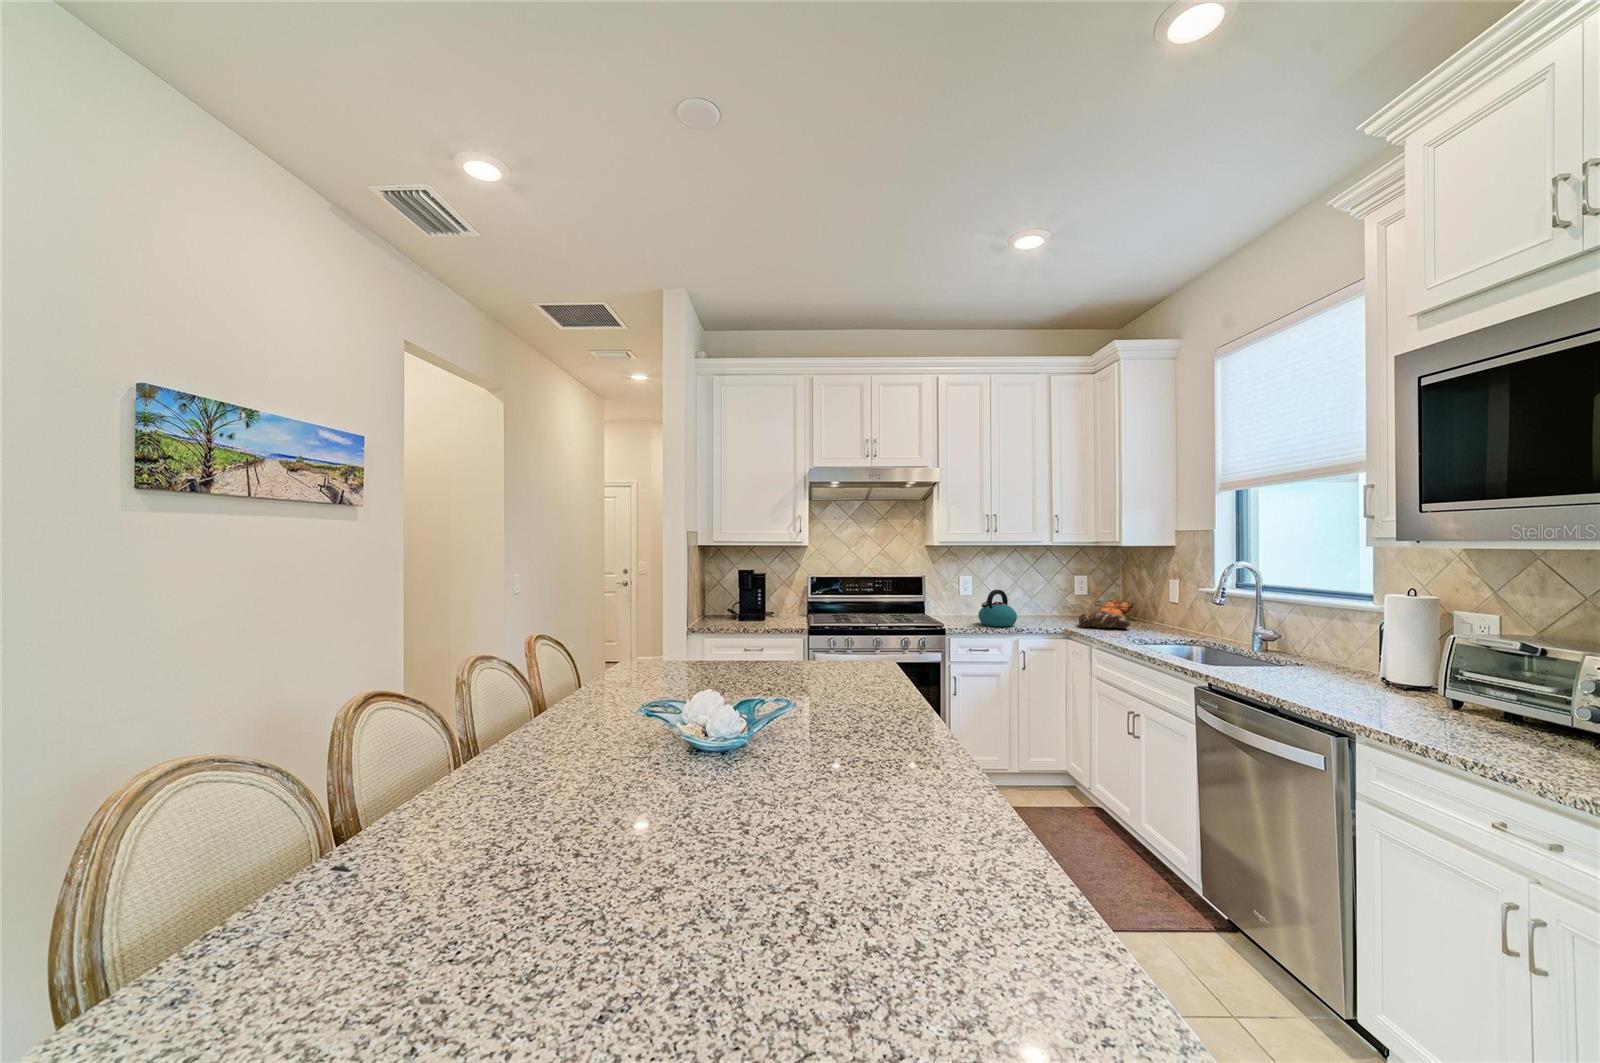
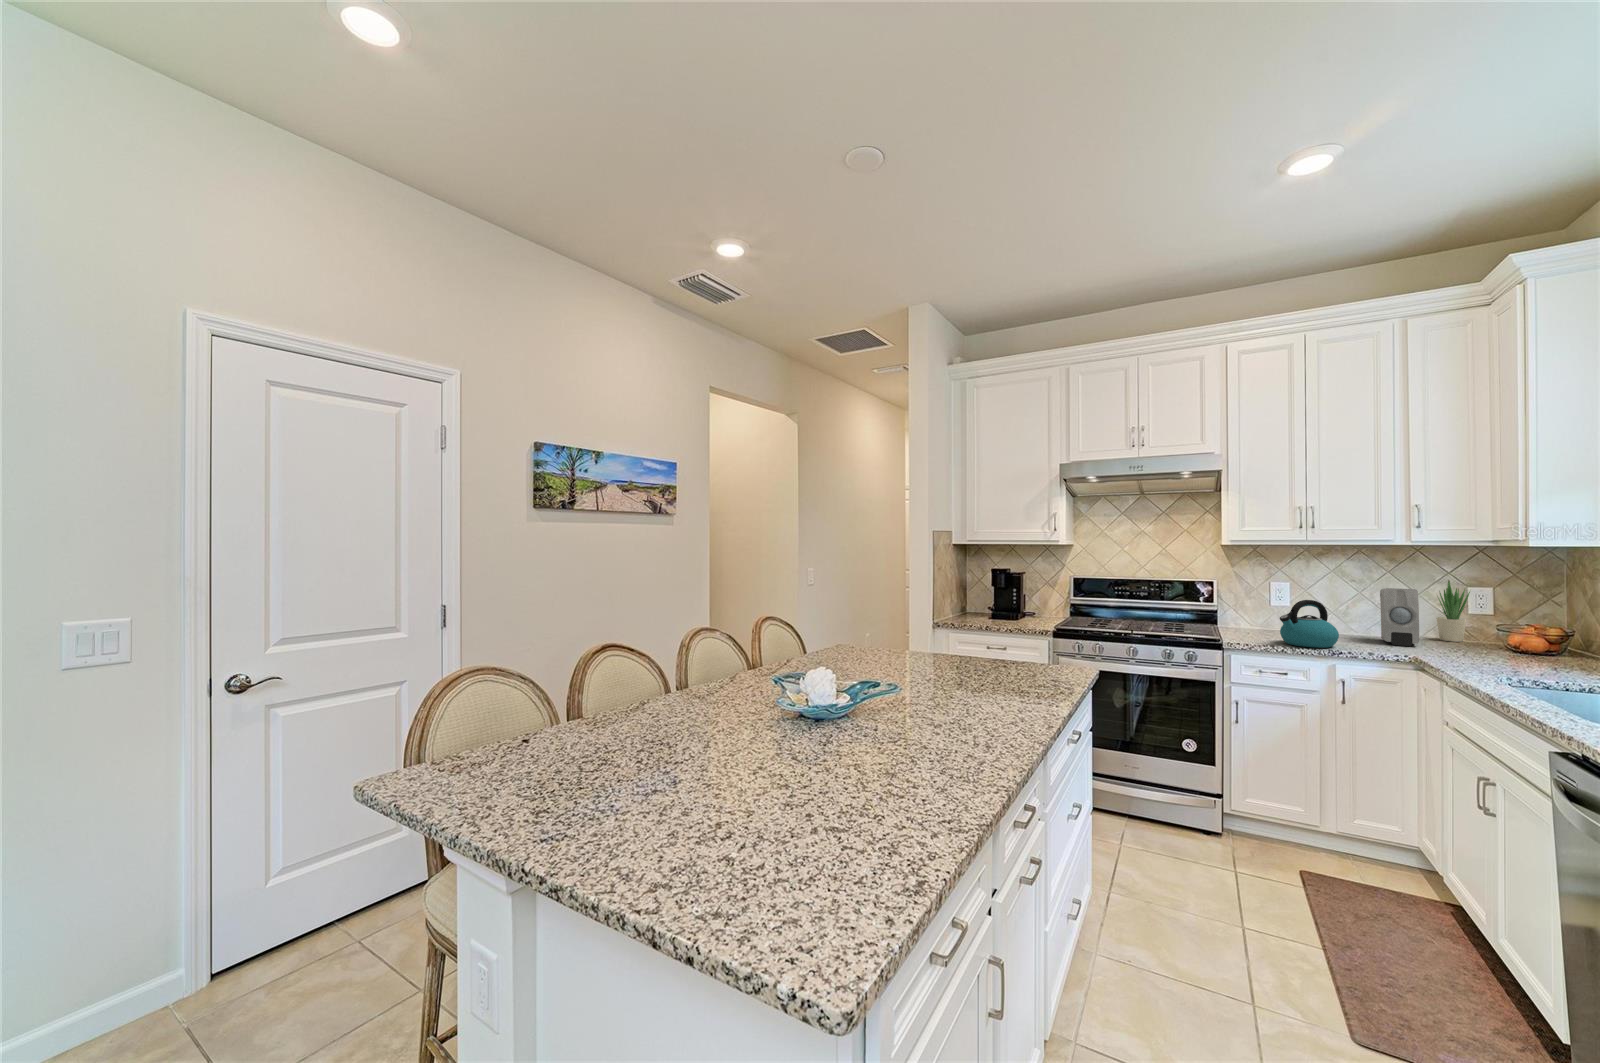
potted plant: none [1055,571,1074,616] -> present [1436,580,1470,642]
soap dispenser: none [1029,579,1057,621] -> present [1380,588,1419,646]
bread loaf: present [1079,611,1130,628] -> none [1445,637,1538,664]

